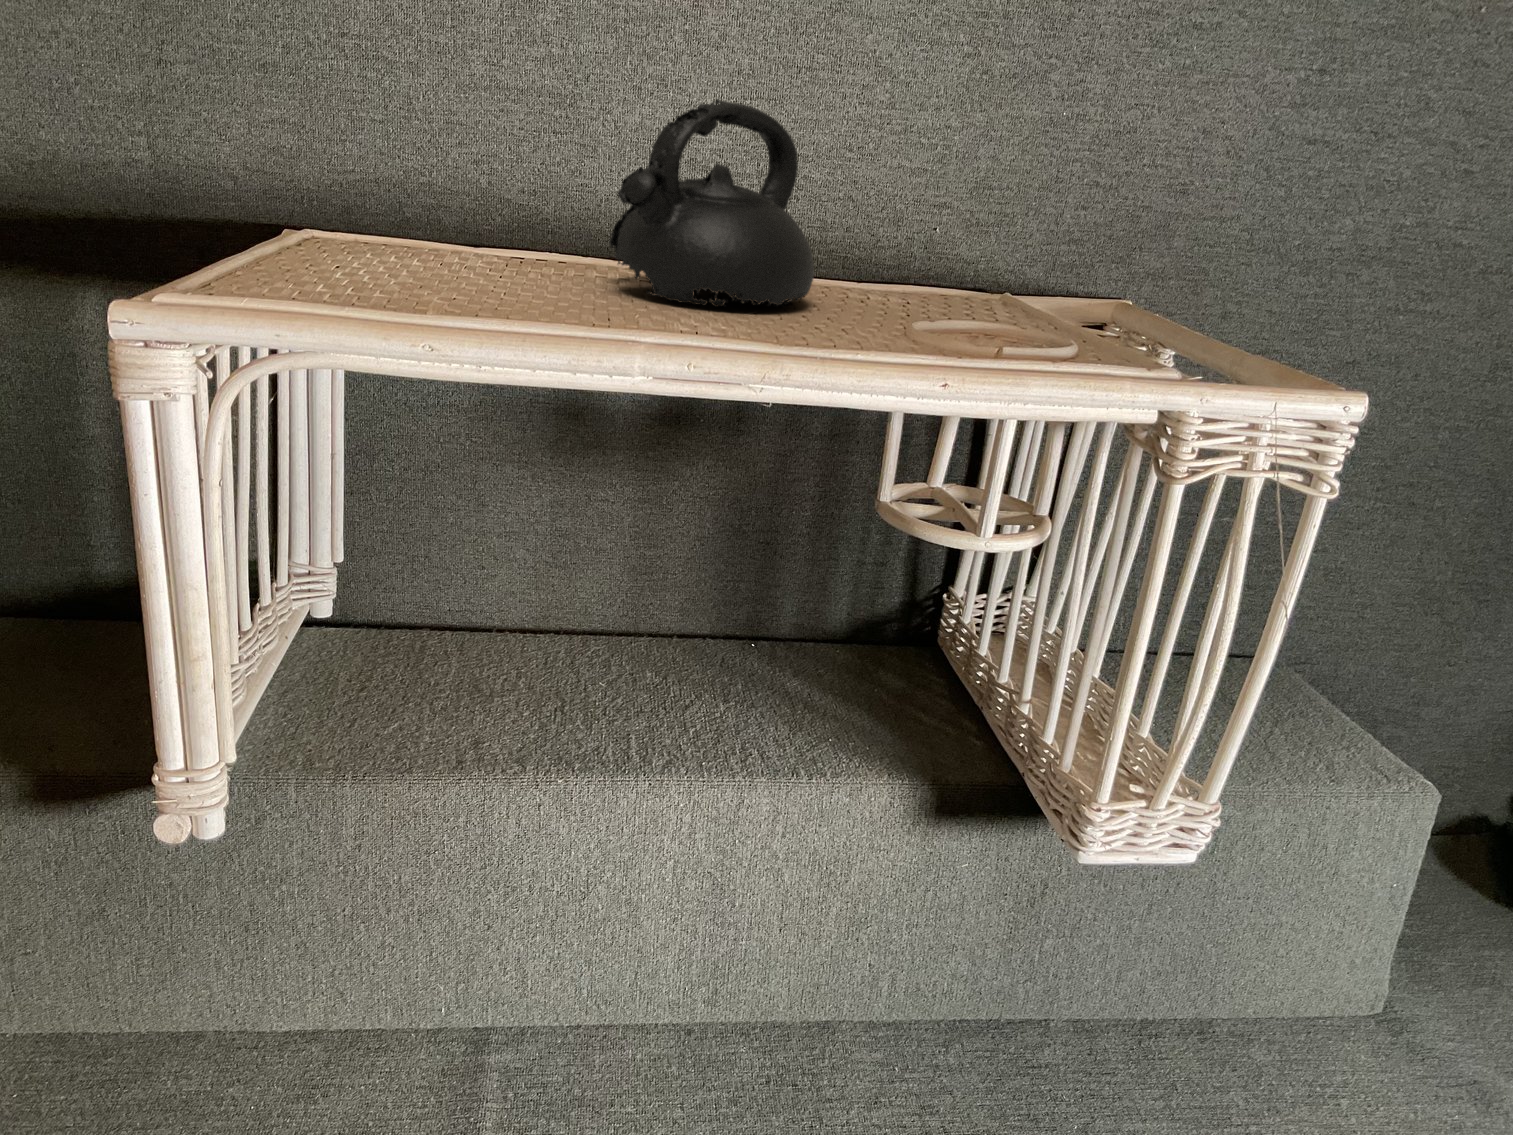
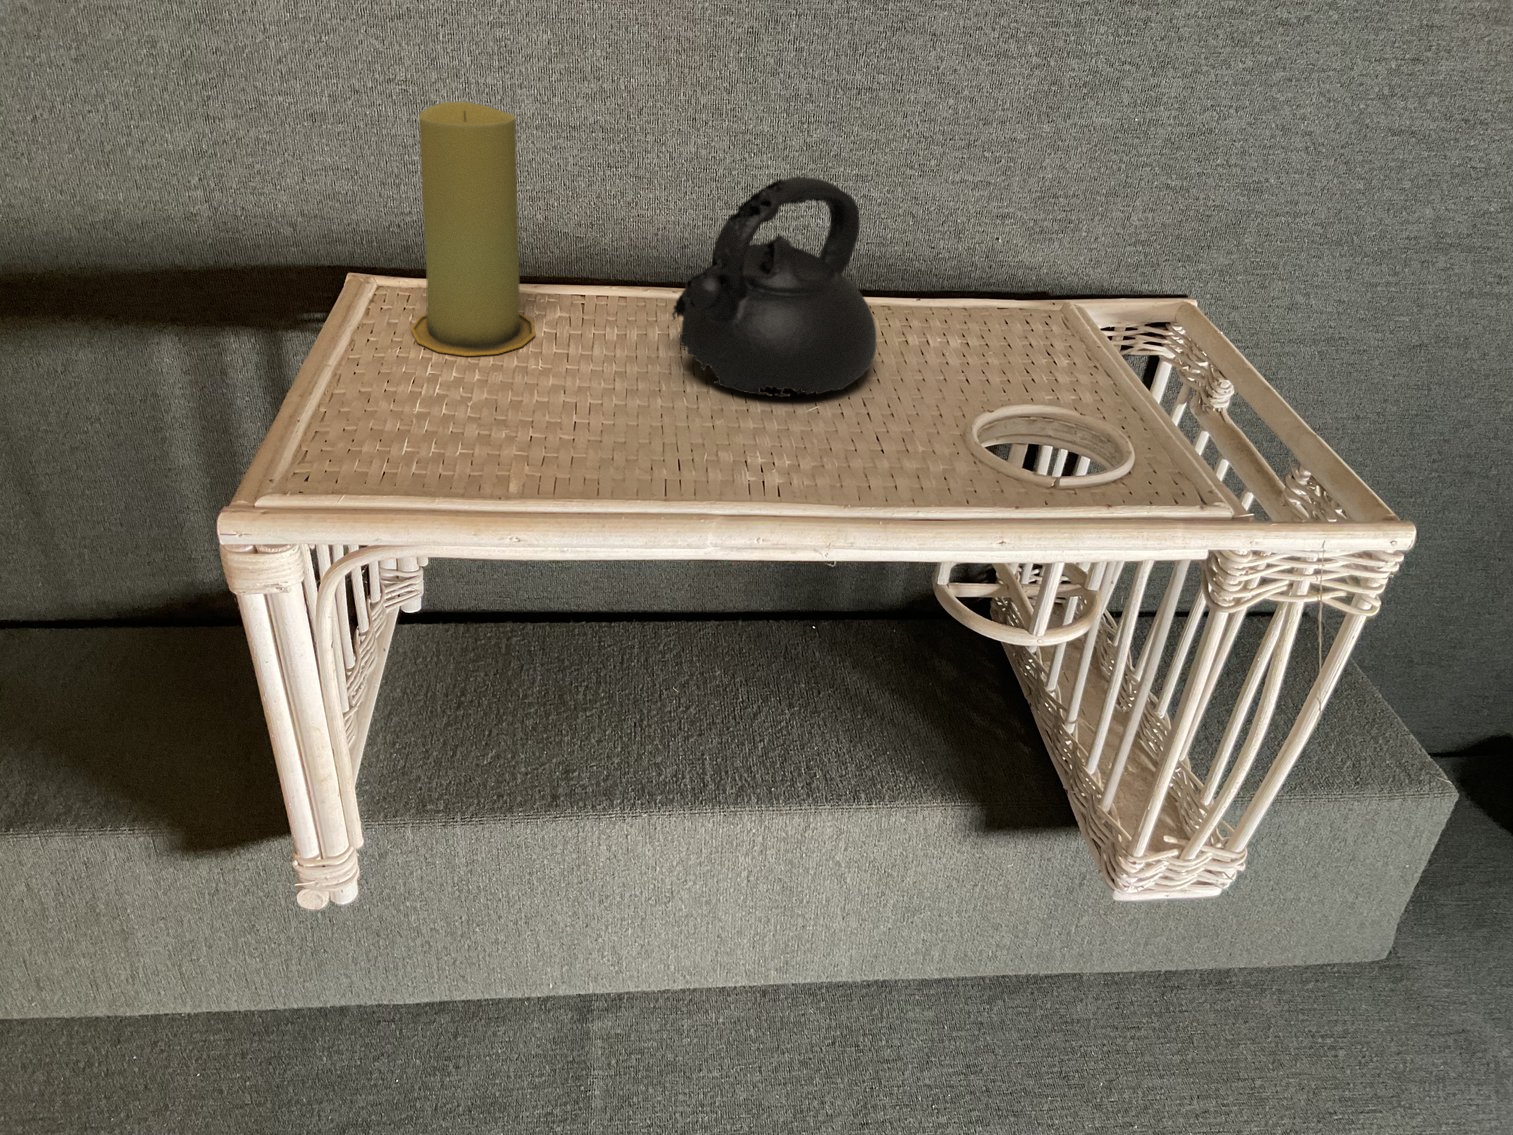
candle: none [344,25,471,269] -> present [411,102,535,356]

